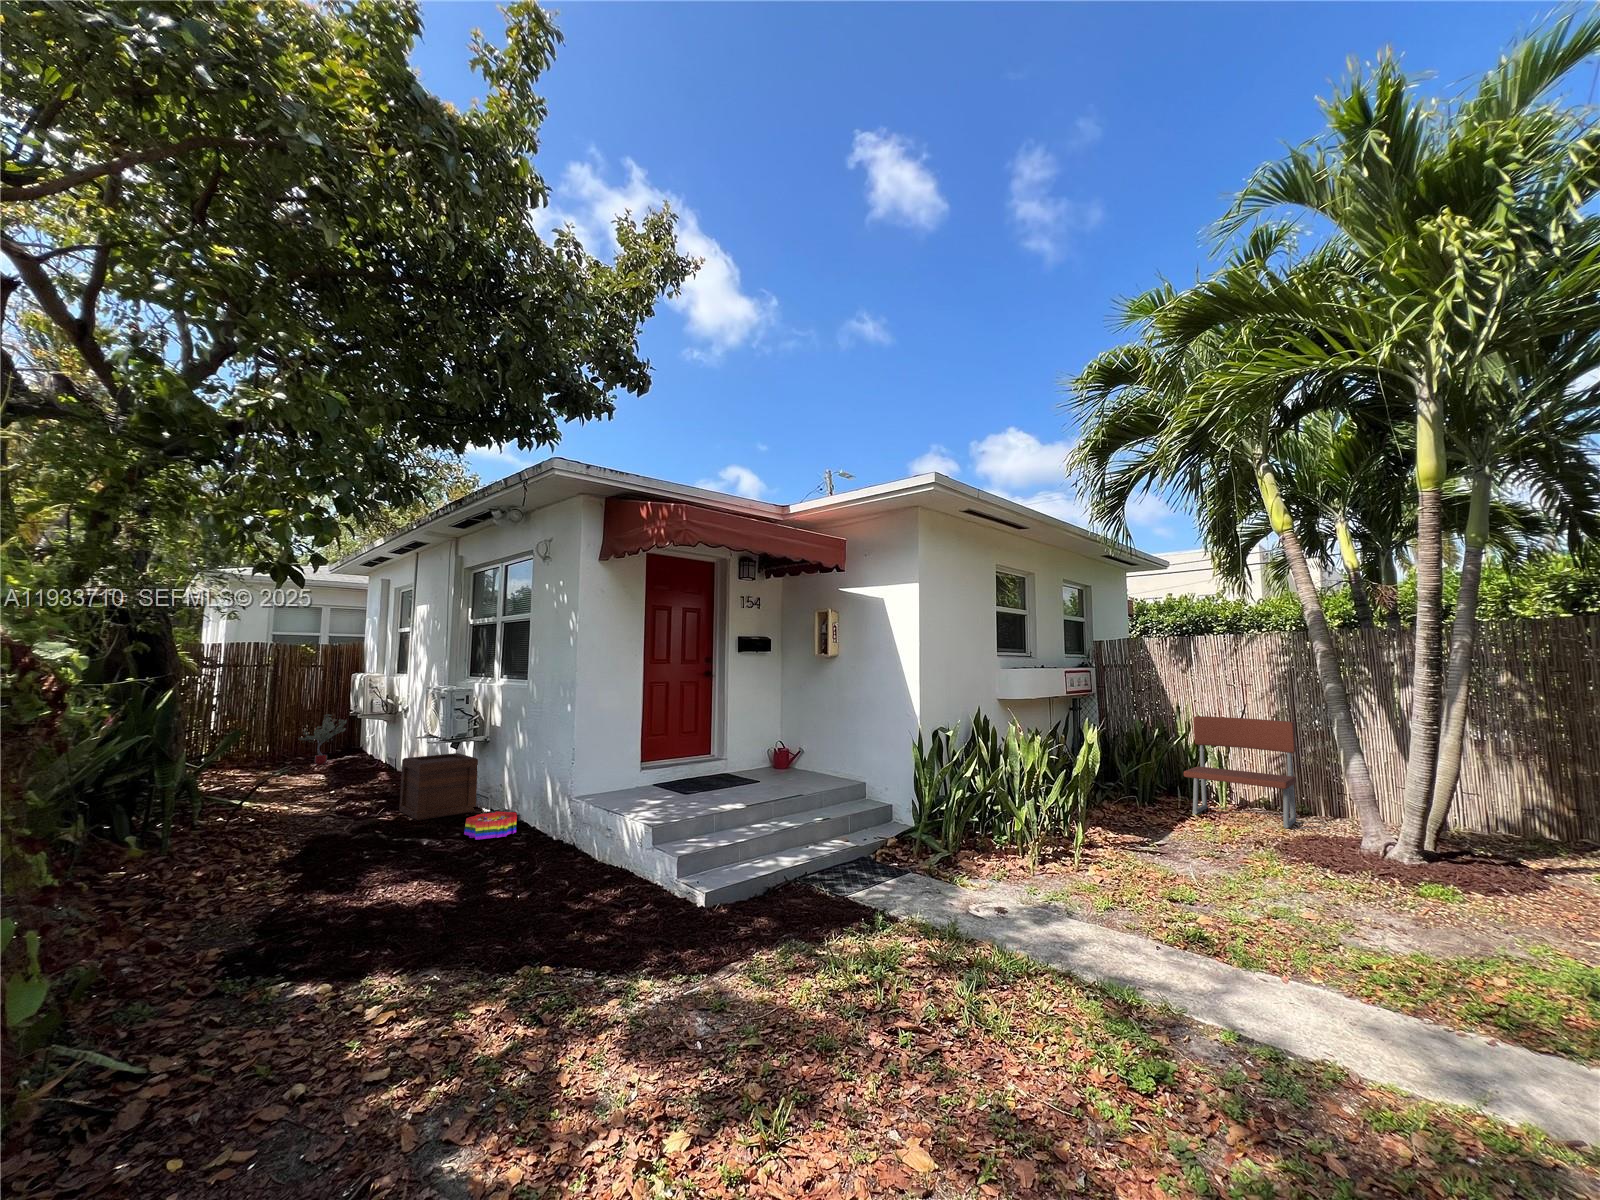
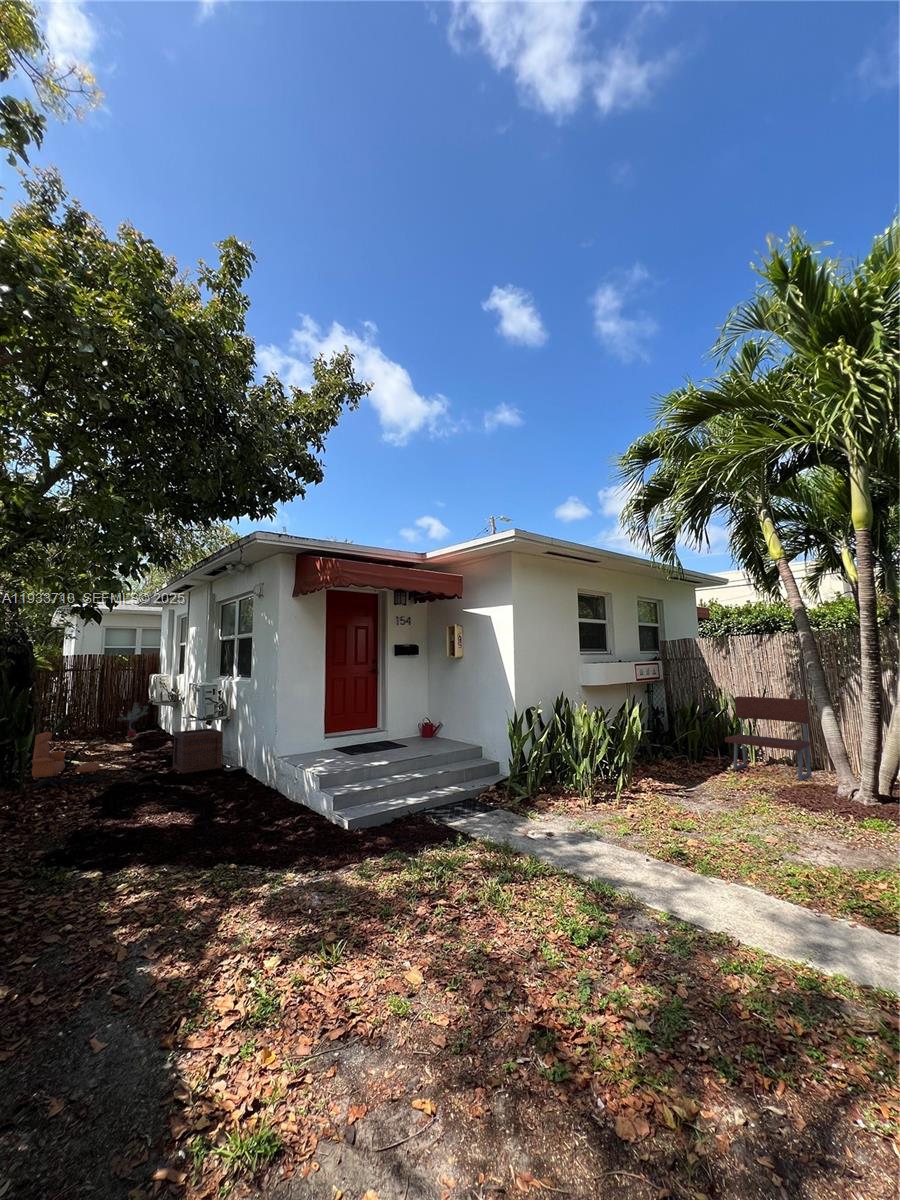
lounge chair: none [175,757,291,845] -> present [31,732,101,789]
storage bin: present [464,811,517,840] -> none [209,767,244,786]

